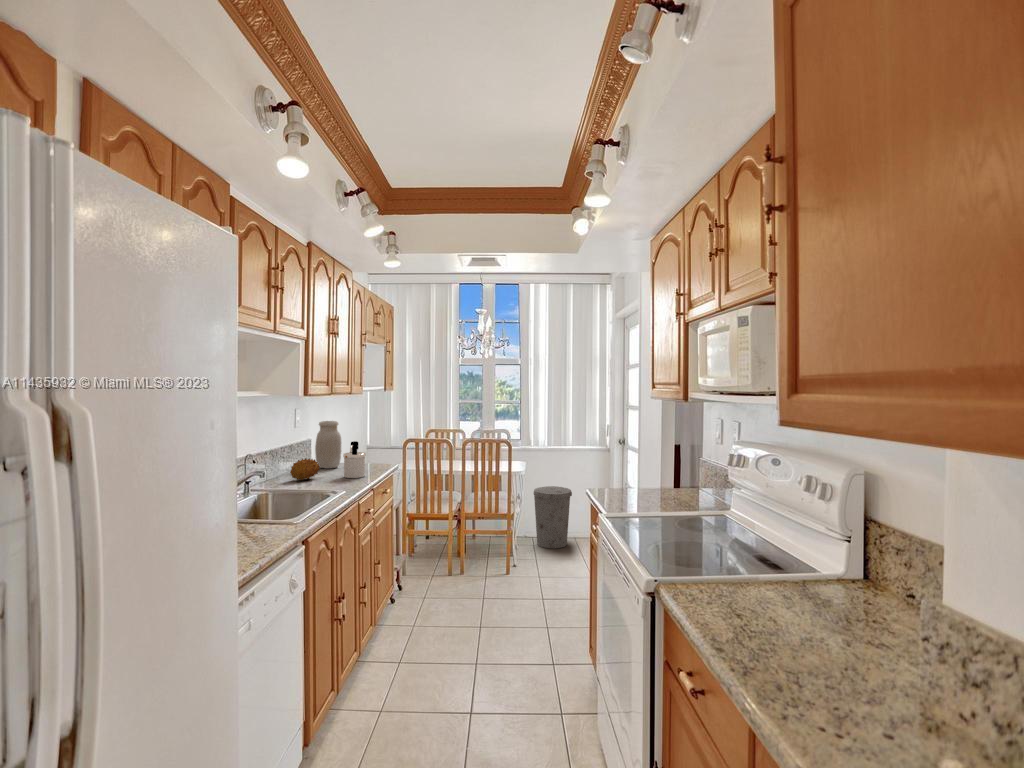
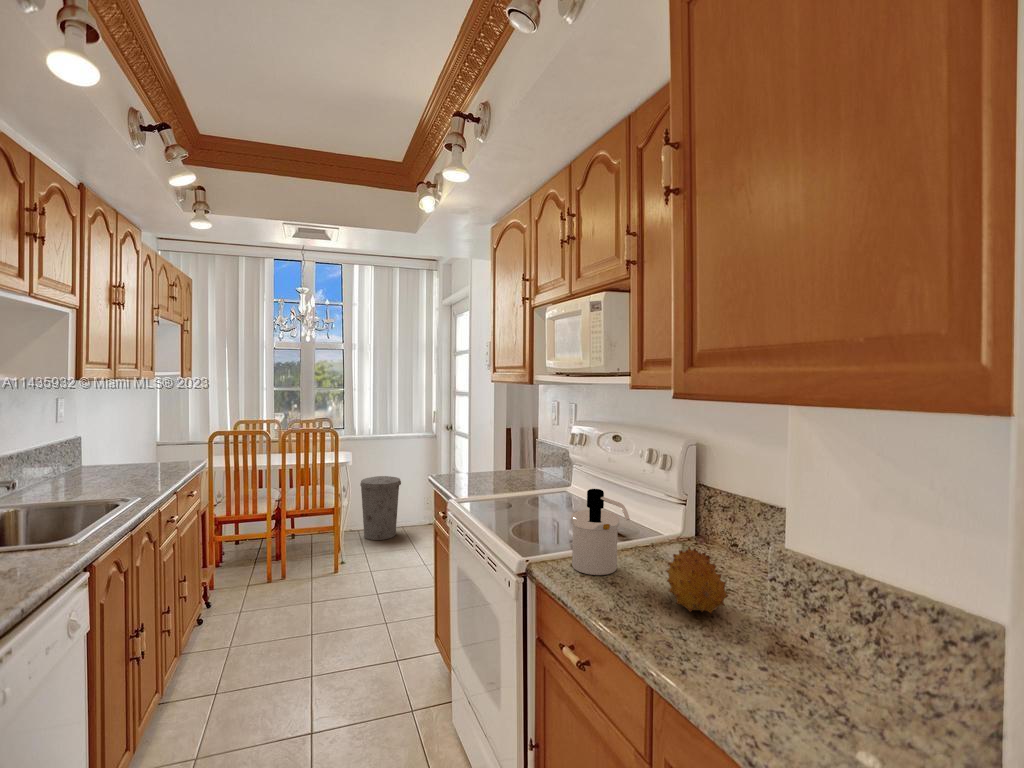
jar: present [315,421,341,468] -> none [88,412,126,471]
soap dispenser: present [343,441,366,478] -> present [571,489,630,575]
fruit: present [290,458,320,480] -> present [666,547,728,614]

